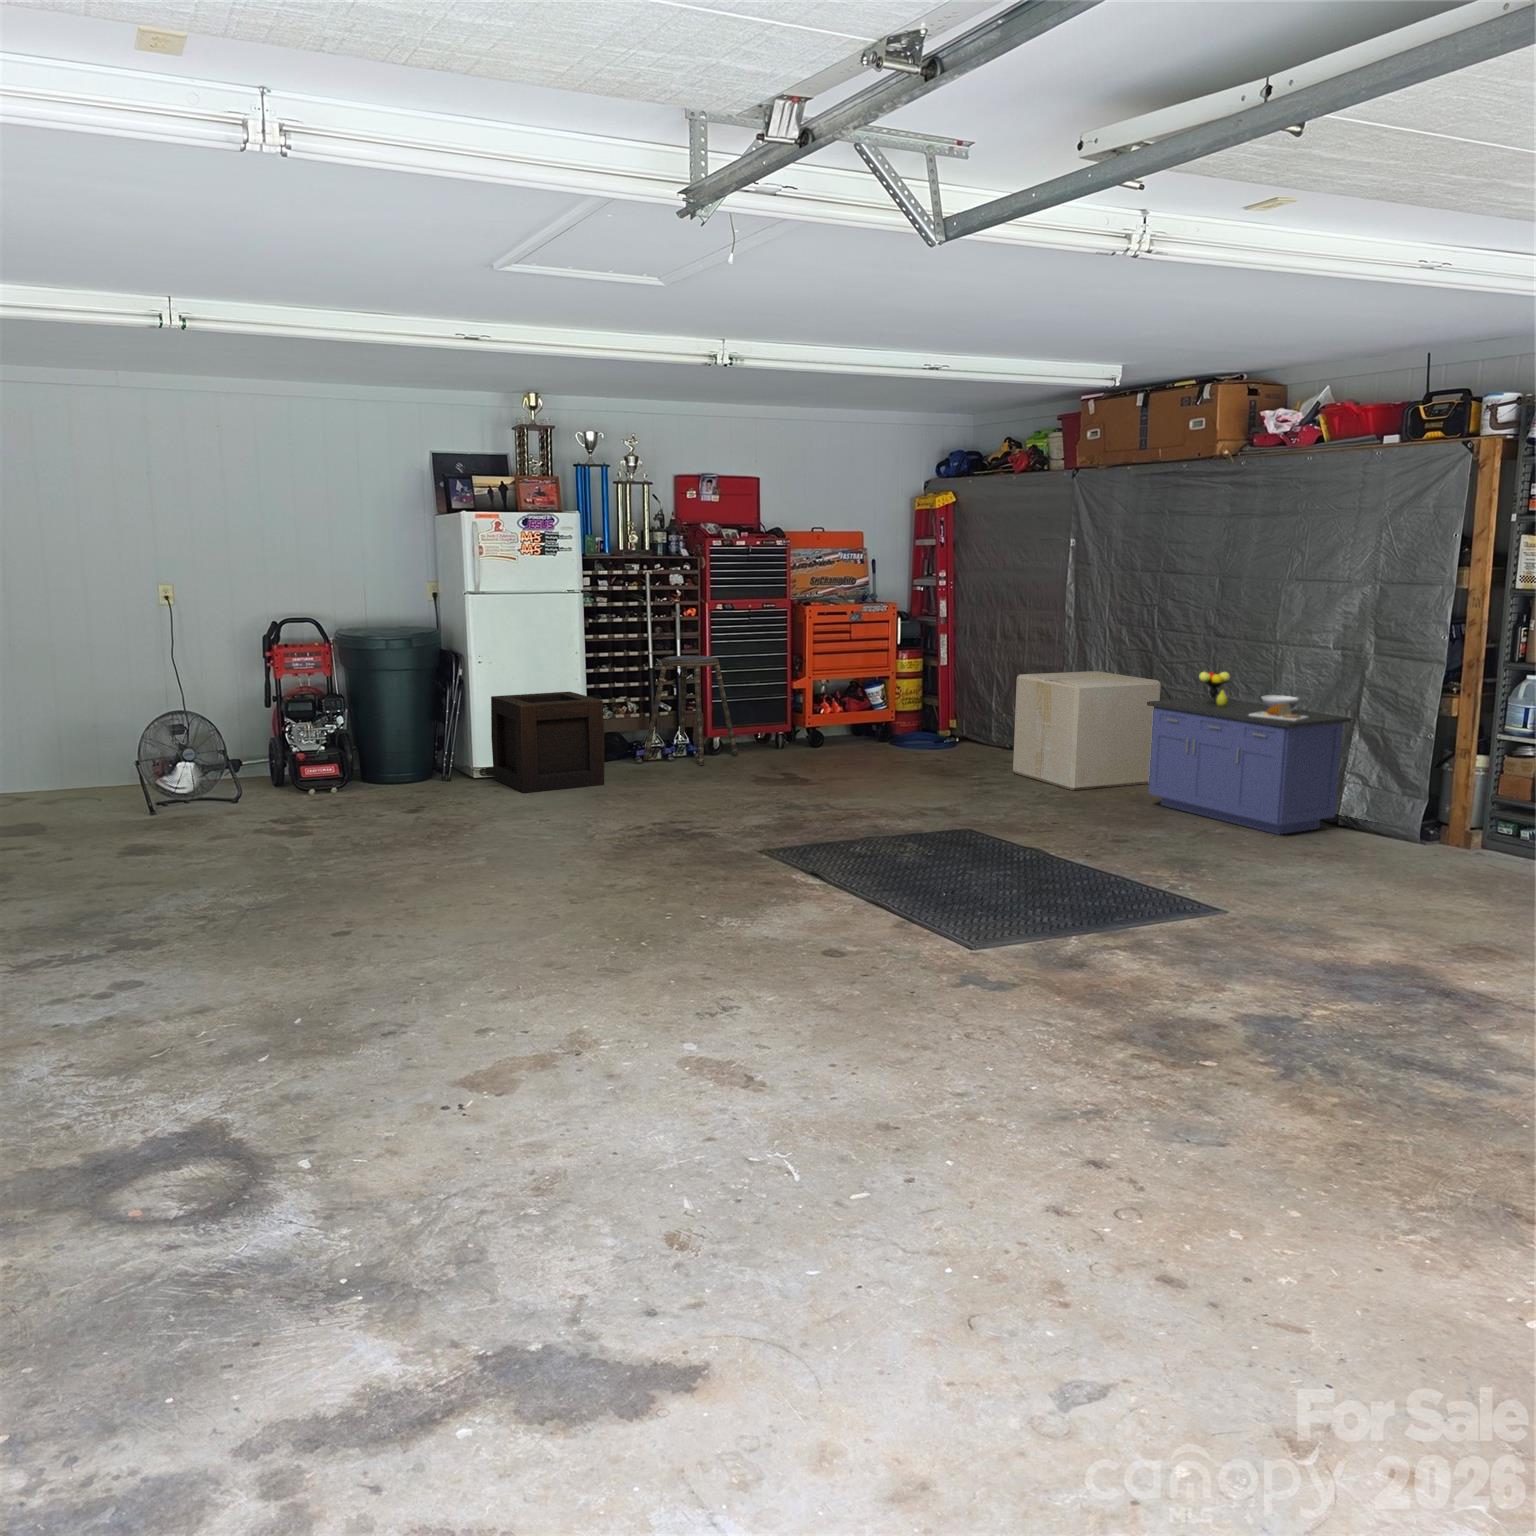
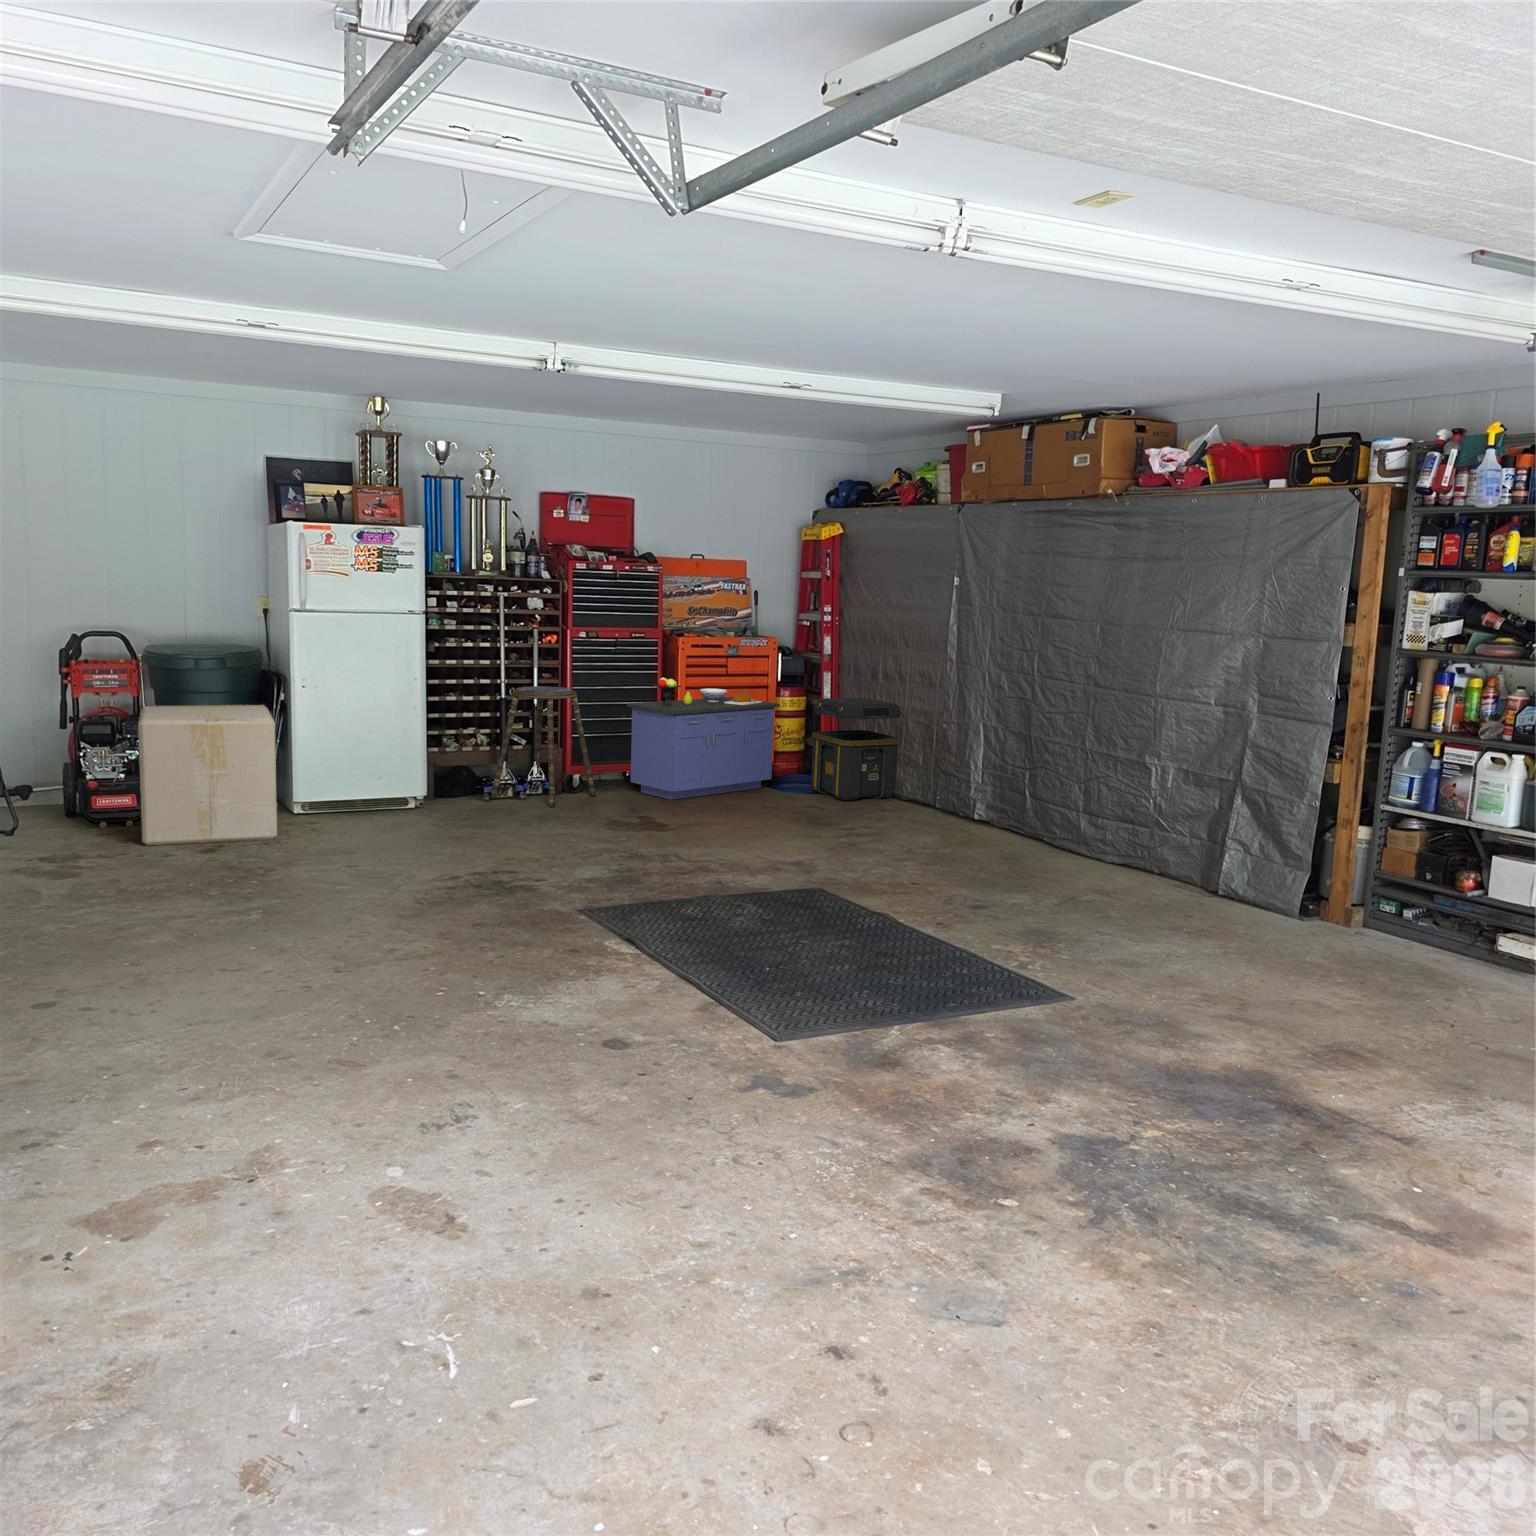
toolbox: none [934,658,1018,754] -> present [811,698,901,800]
cardboard box: present [1013,671,1161,790] -> present [138,705,277,845]
storage cabinet: present [1147,672,1351,835] -> present [627,677,780,800]
wooden crate: present [491,692,605,793] -> none [314,723,438,835]

